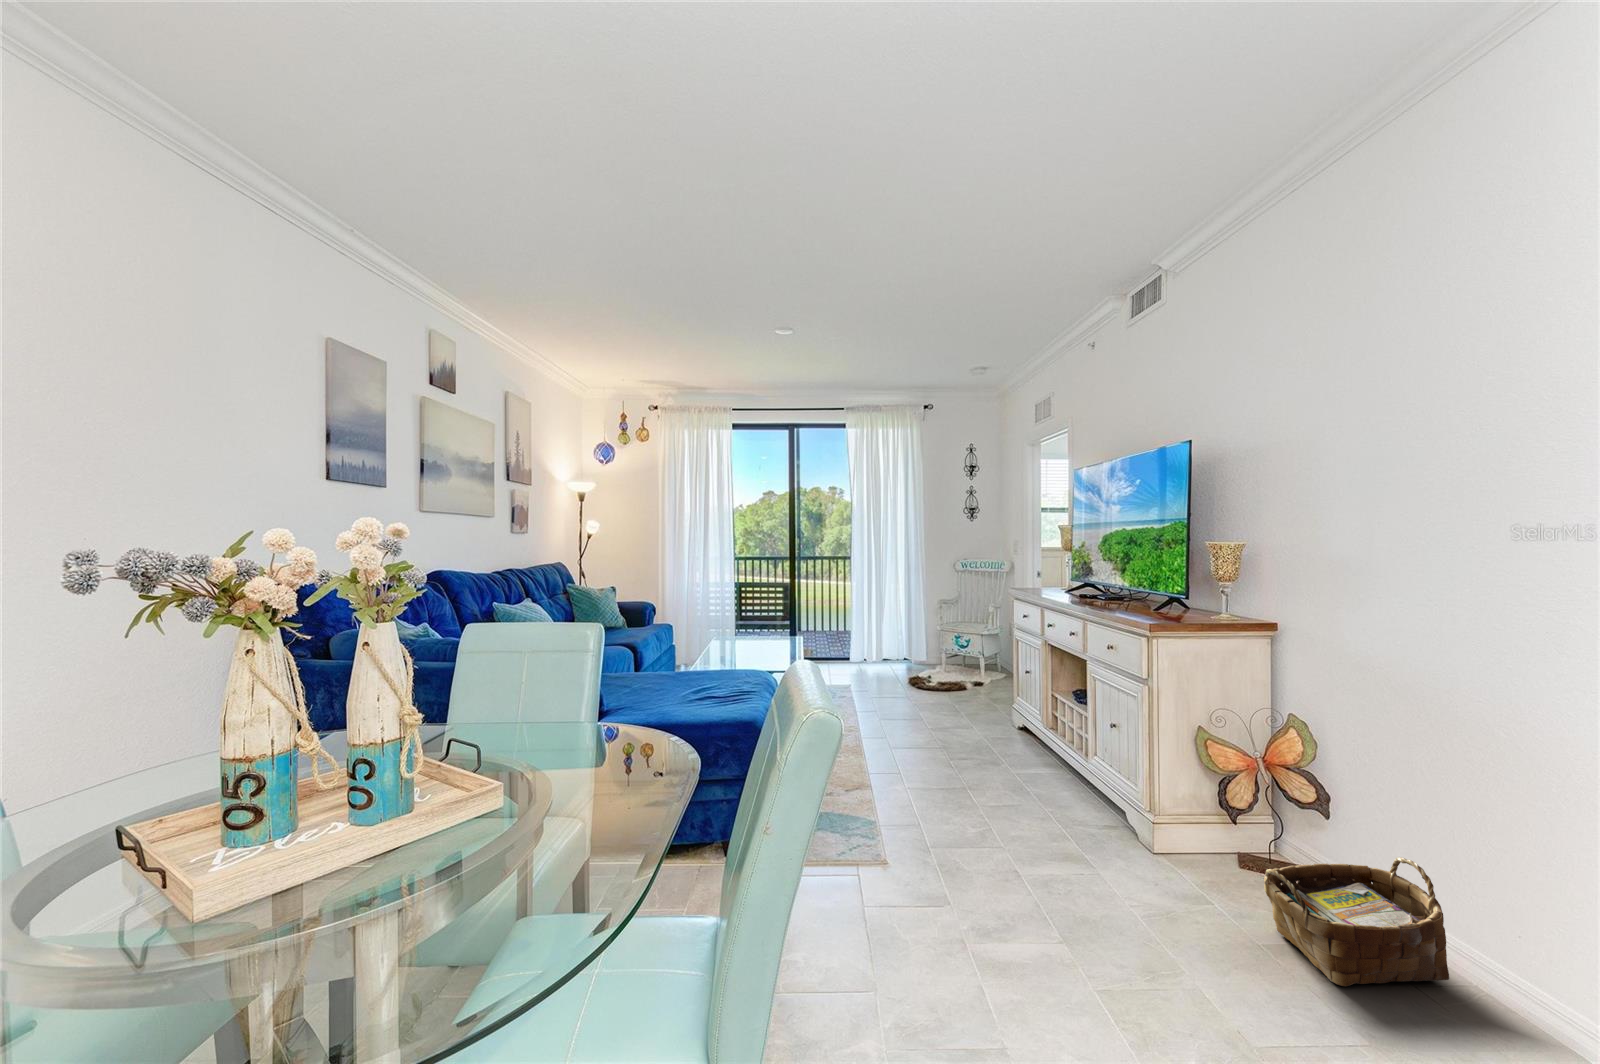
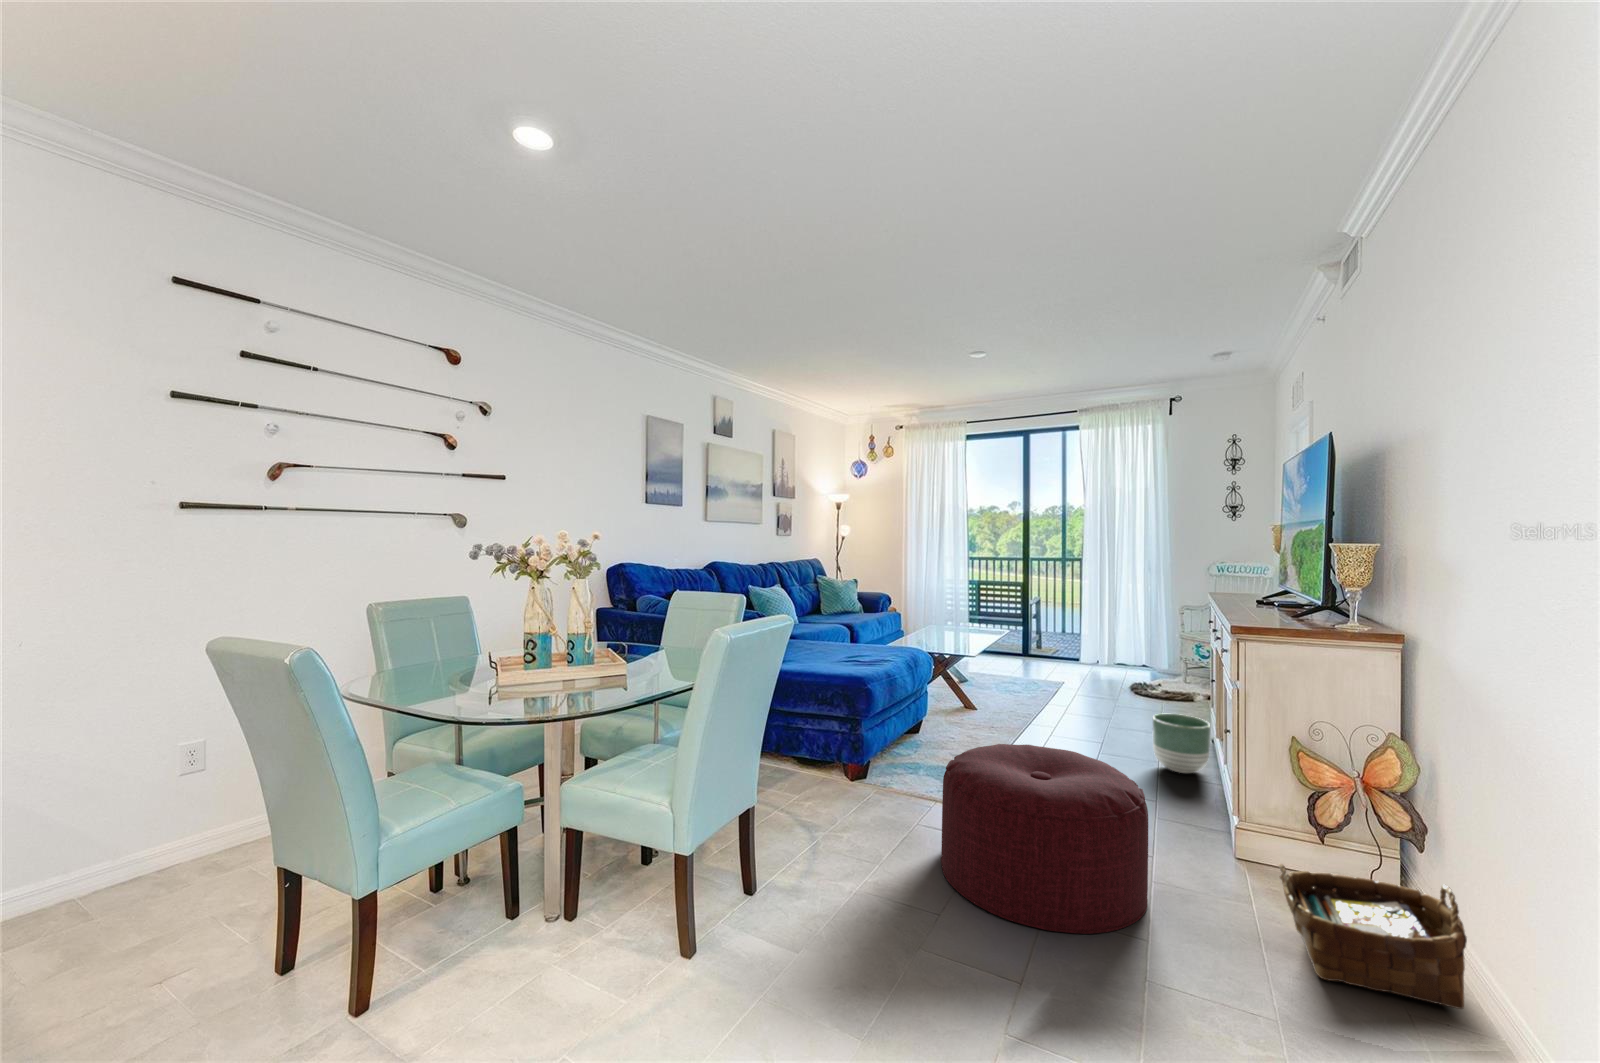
planter: none [1003,710,1056,771] -> present [1153,714,1210,773]
ottoman: none [904,779,1154,1023] -> present [941,744,1148,934]

